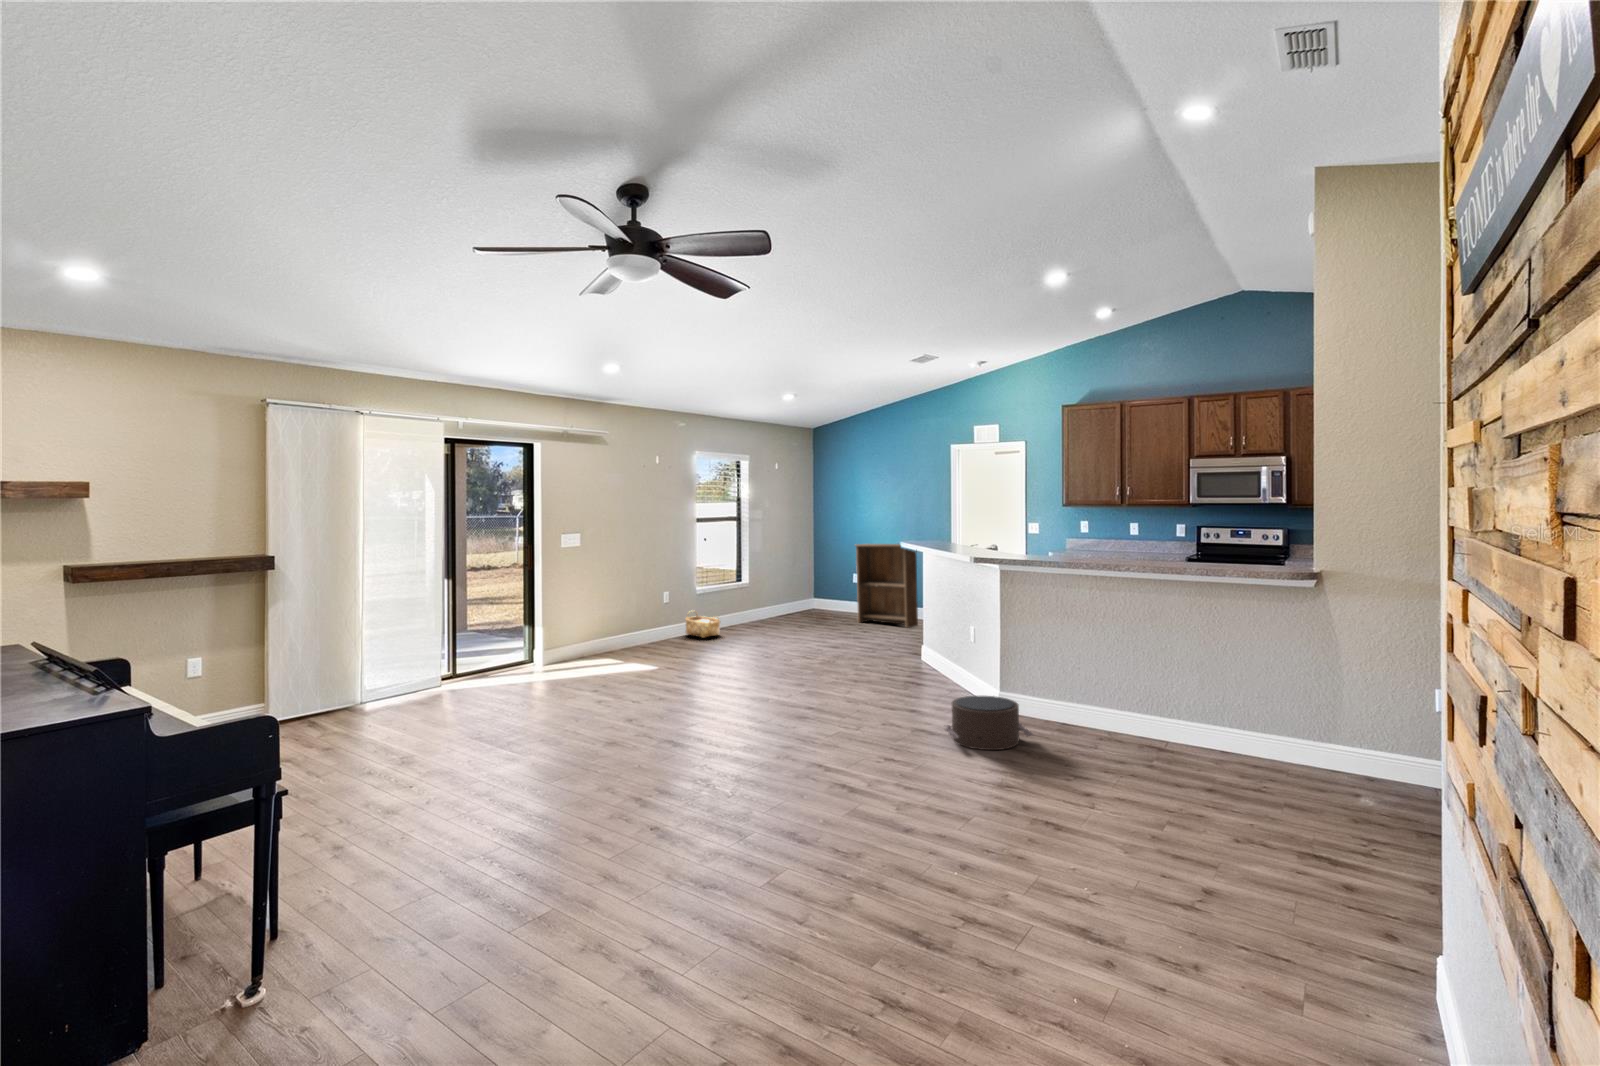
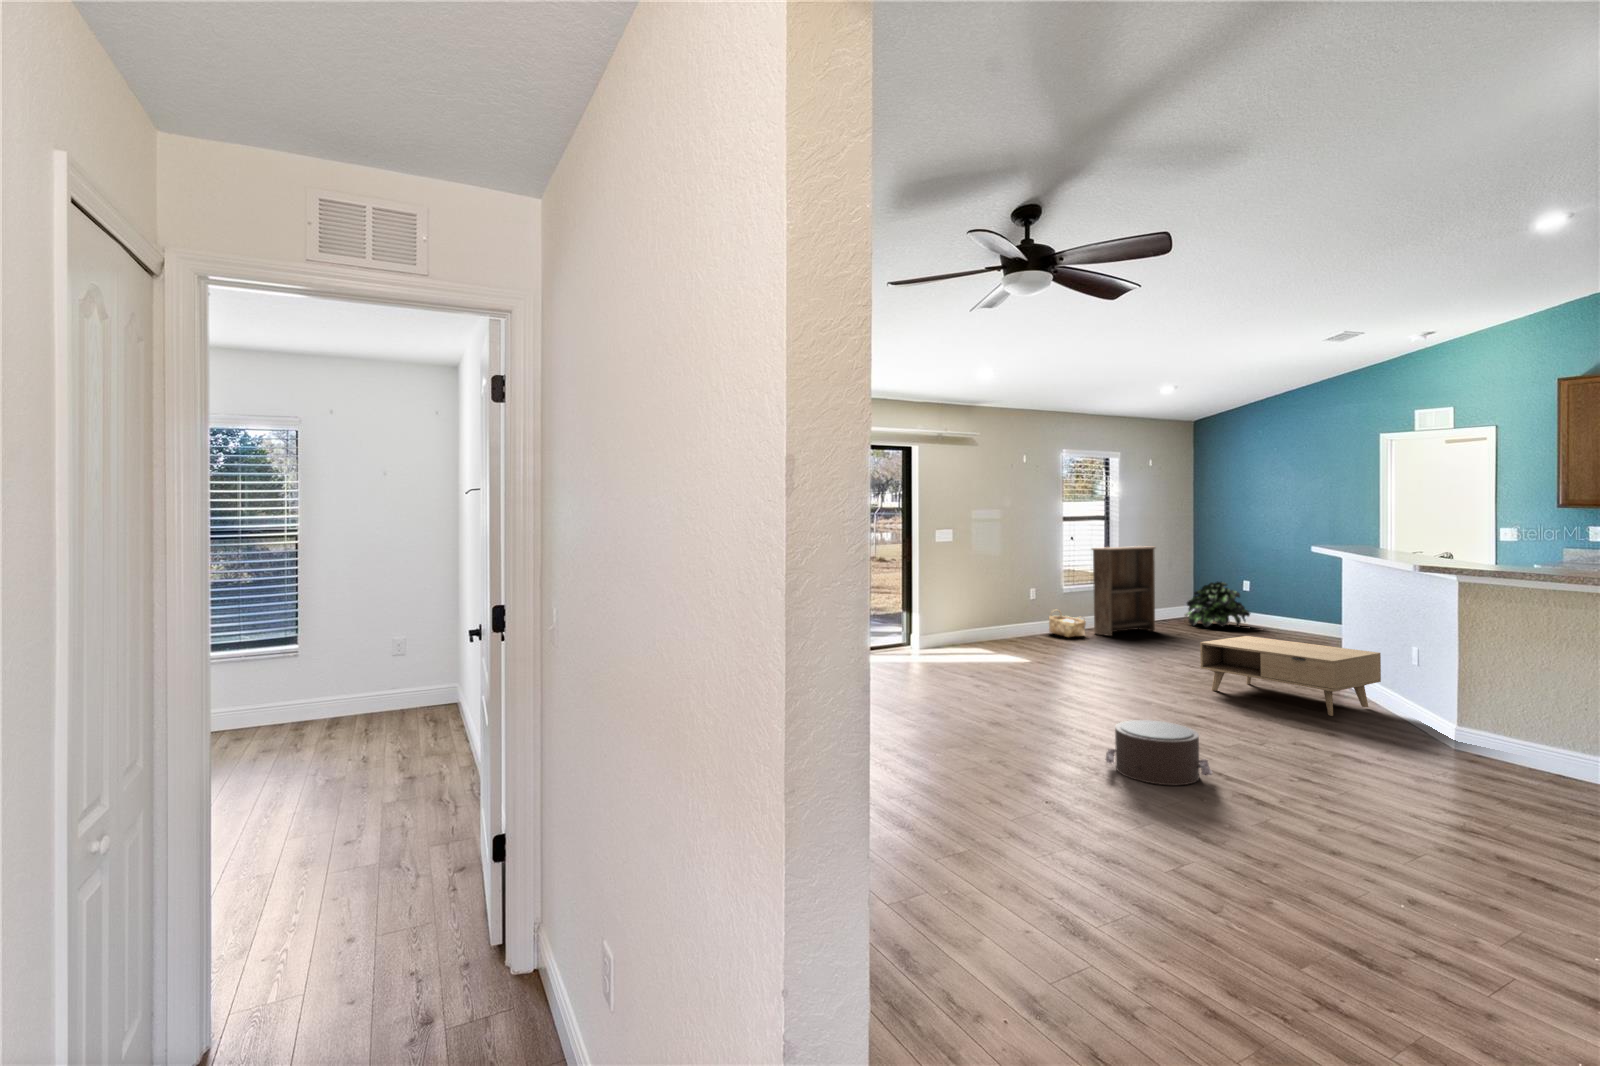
bookshelf: present [856,544,918,628] -> present [1092,546,1155,636]
potted plant: none [808,575,860,618] -> present [1185,581,1250,627]
coffee table: none [816,626,951,693] -> present [1200,636,1381,716]
pouf: present [944,696,1034,750] -> present [1106,720,1212,785]

